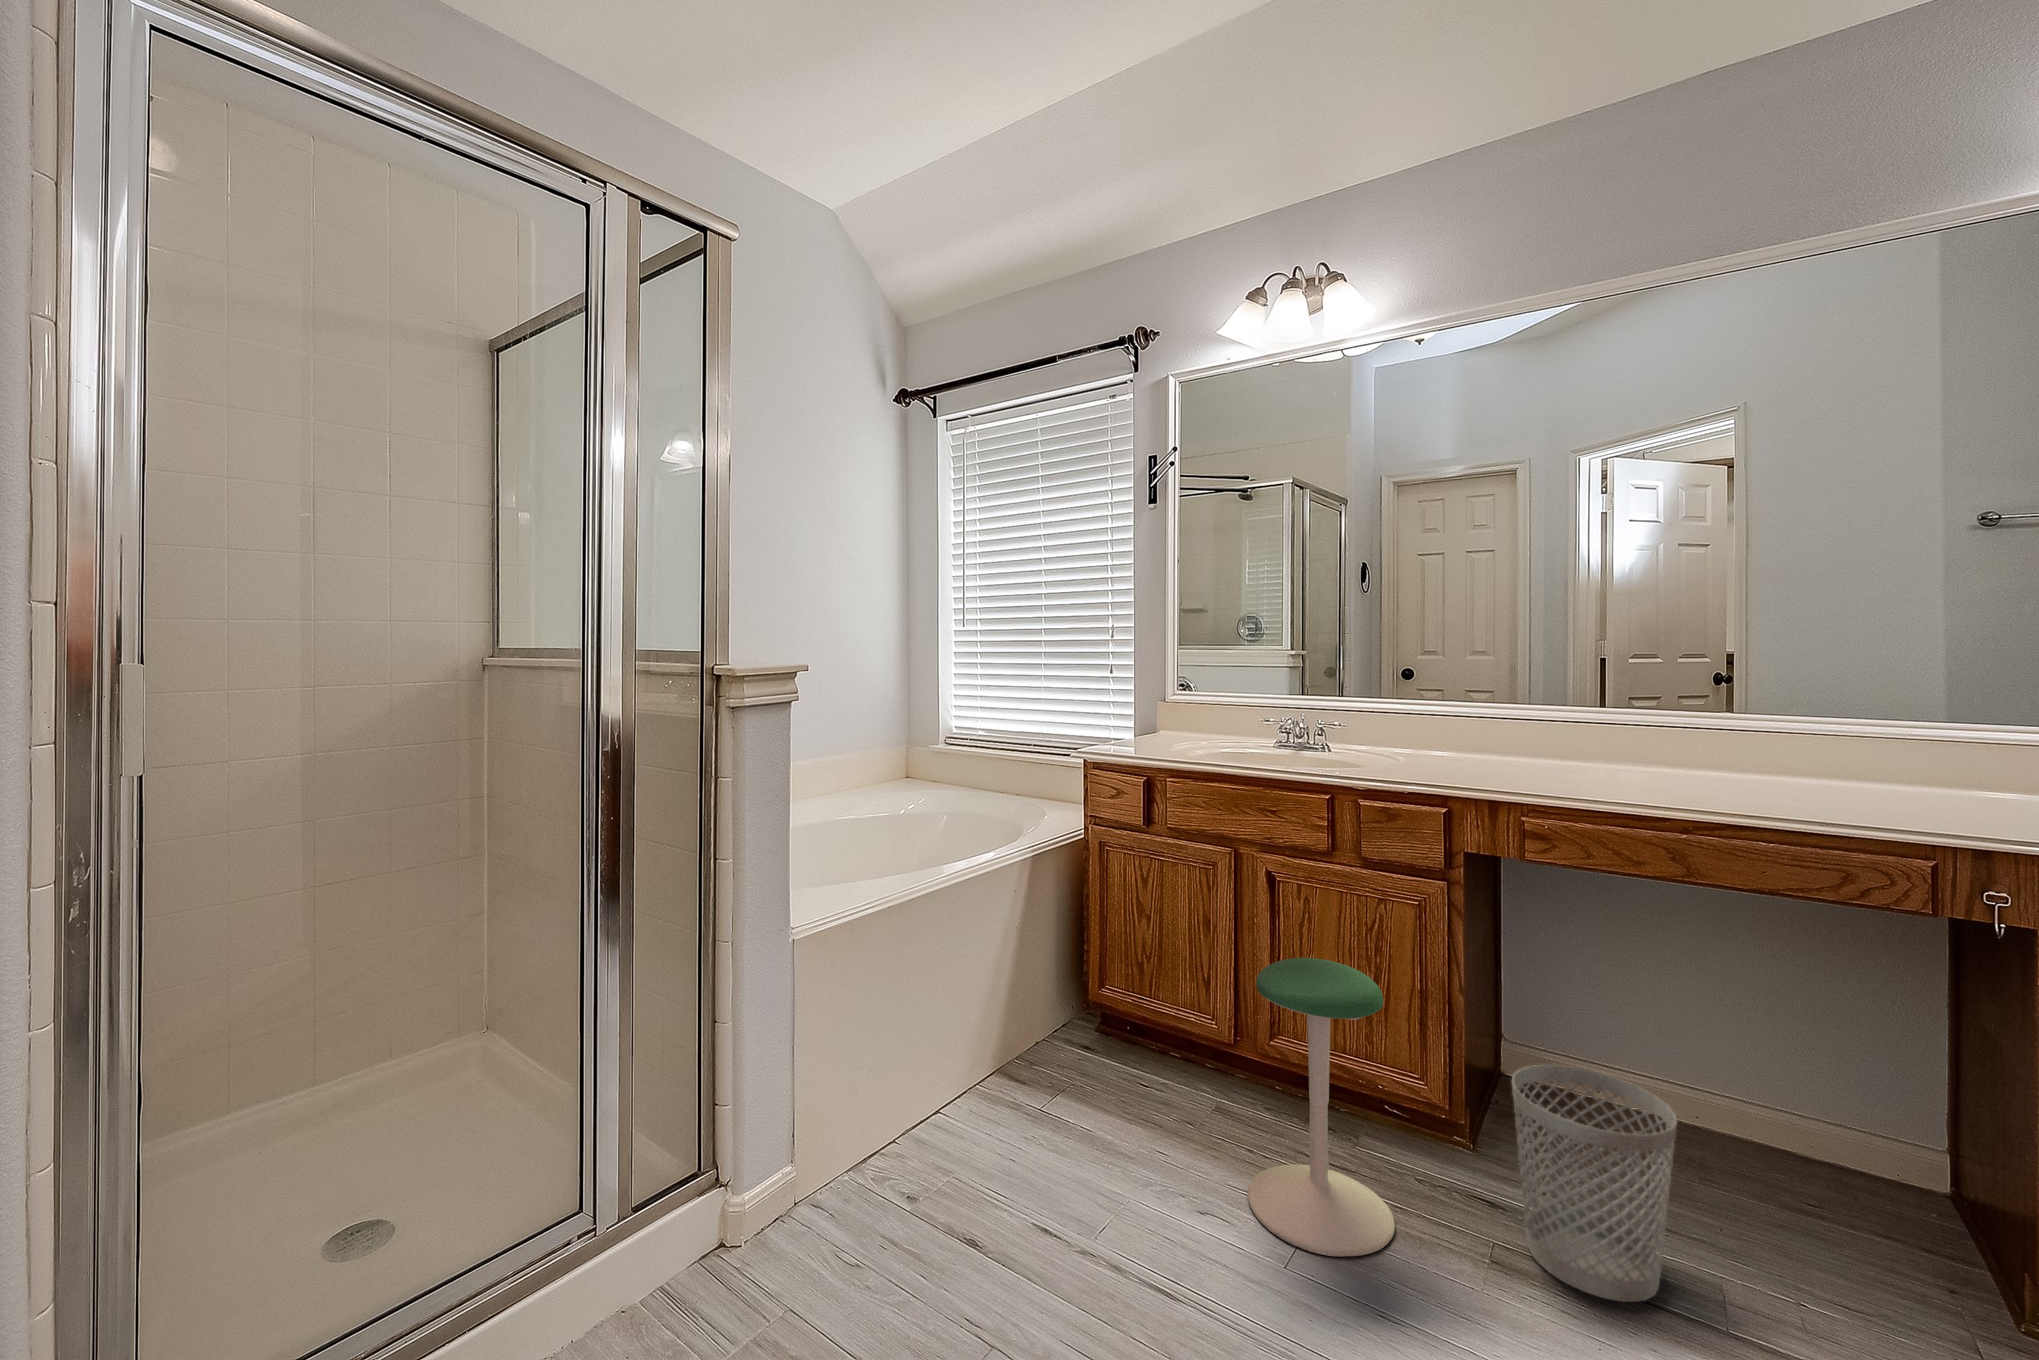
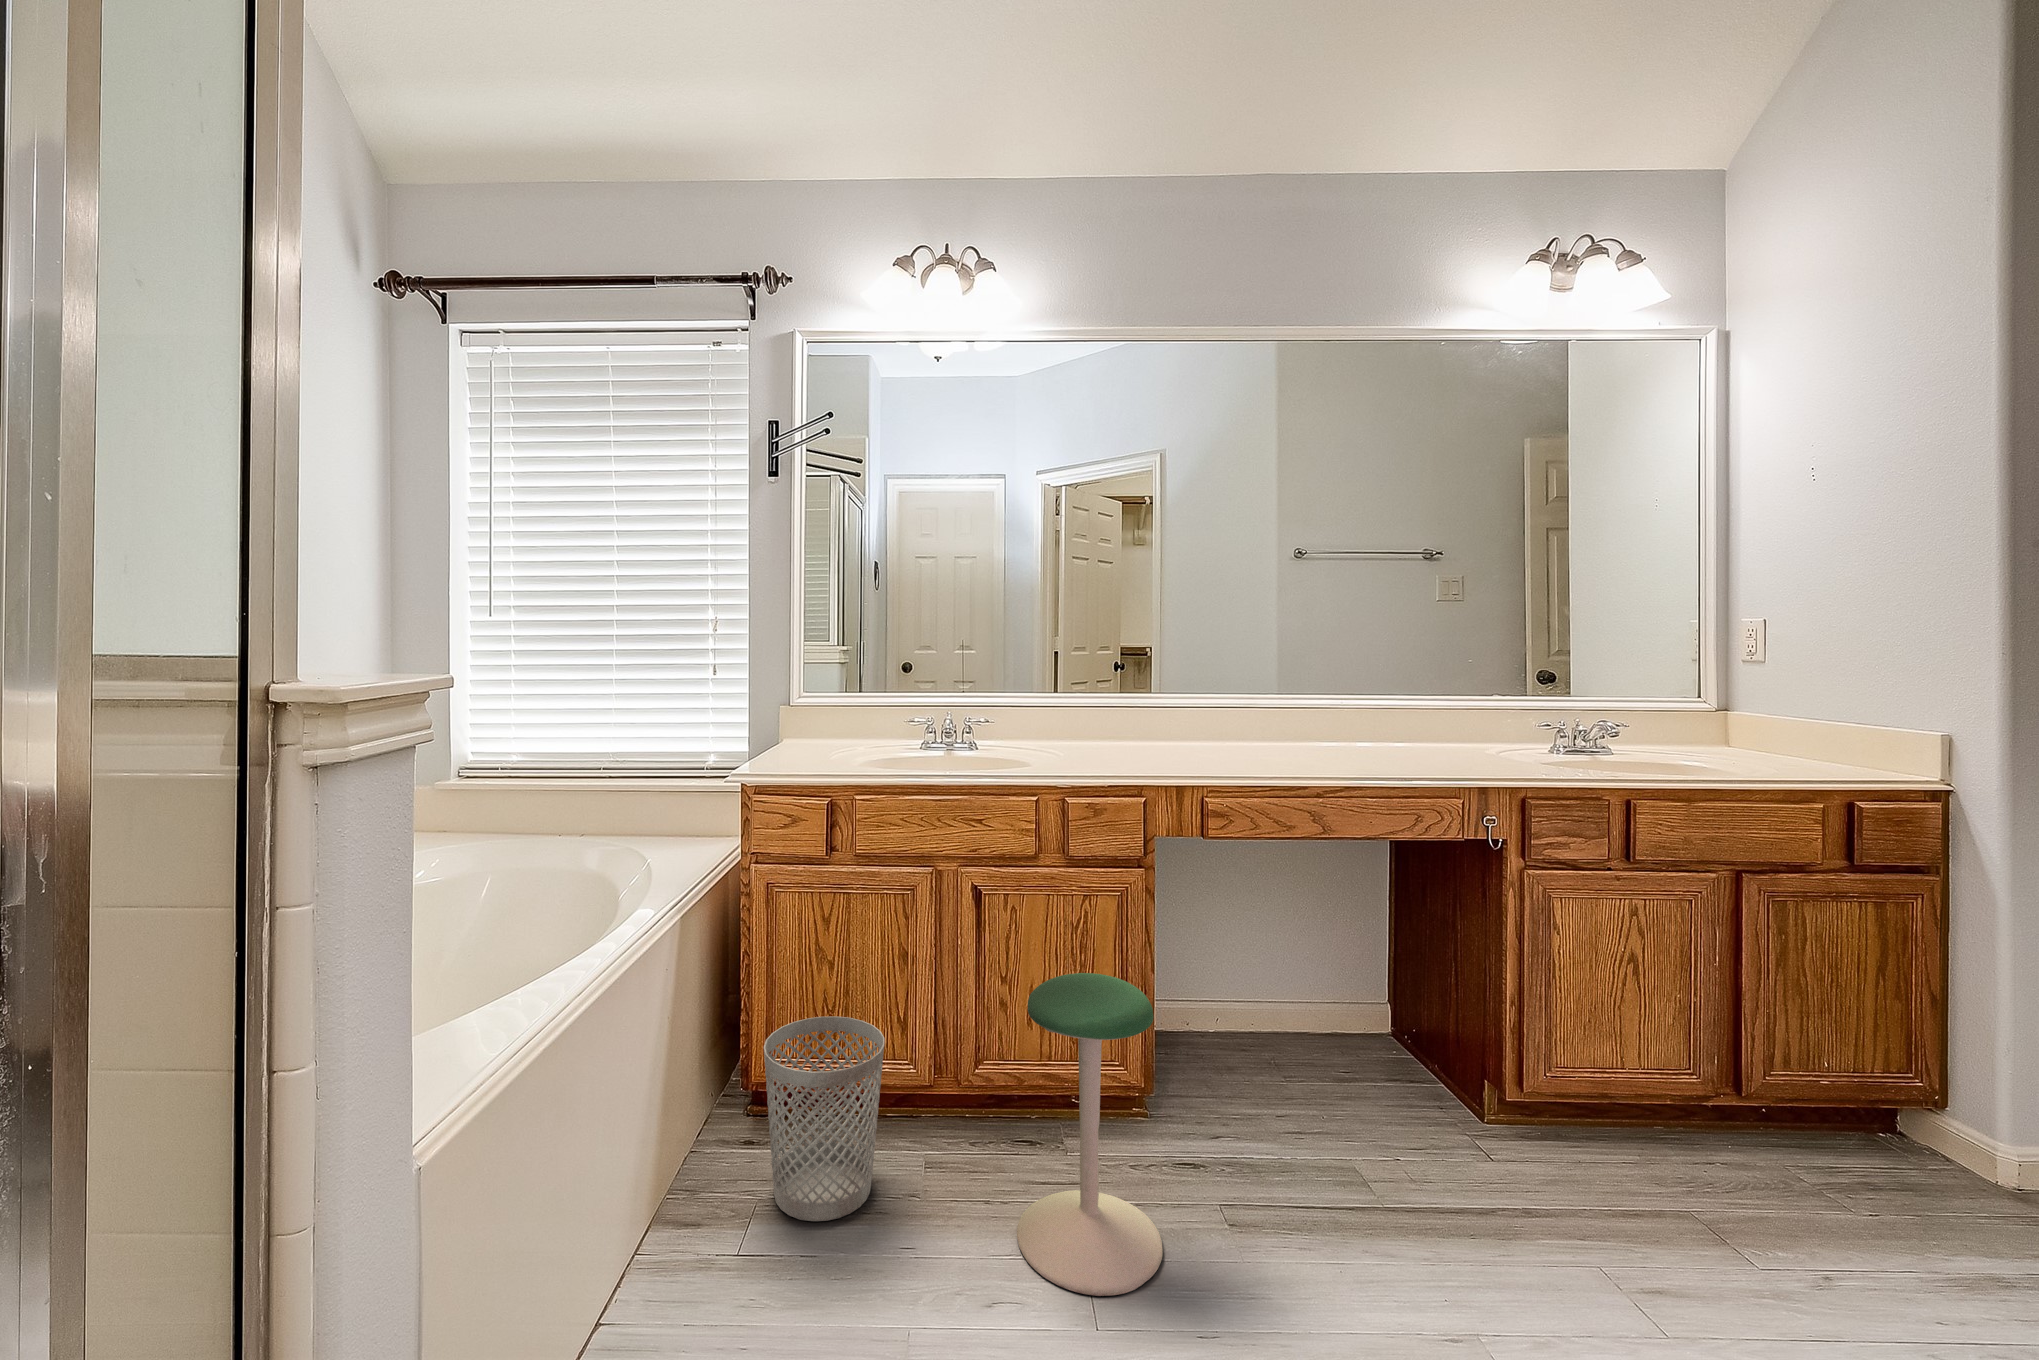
wastebasket: present [1512,1065,1677,1302] -> present [764,1016,884,1221]

